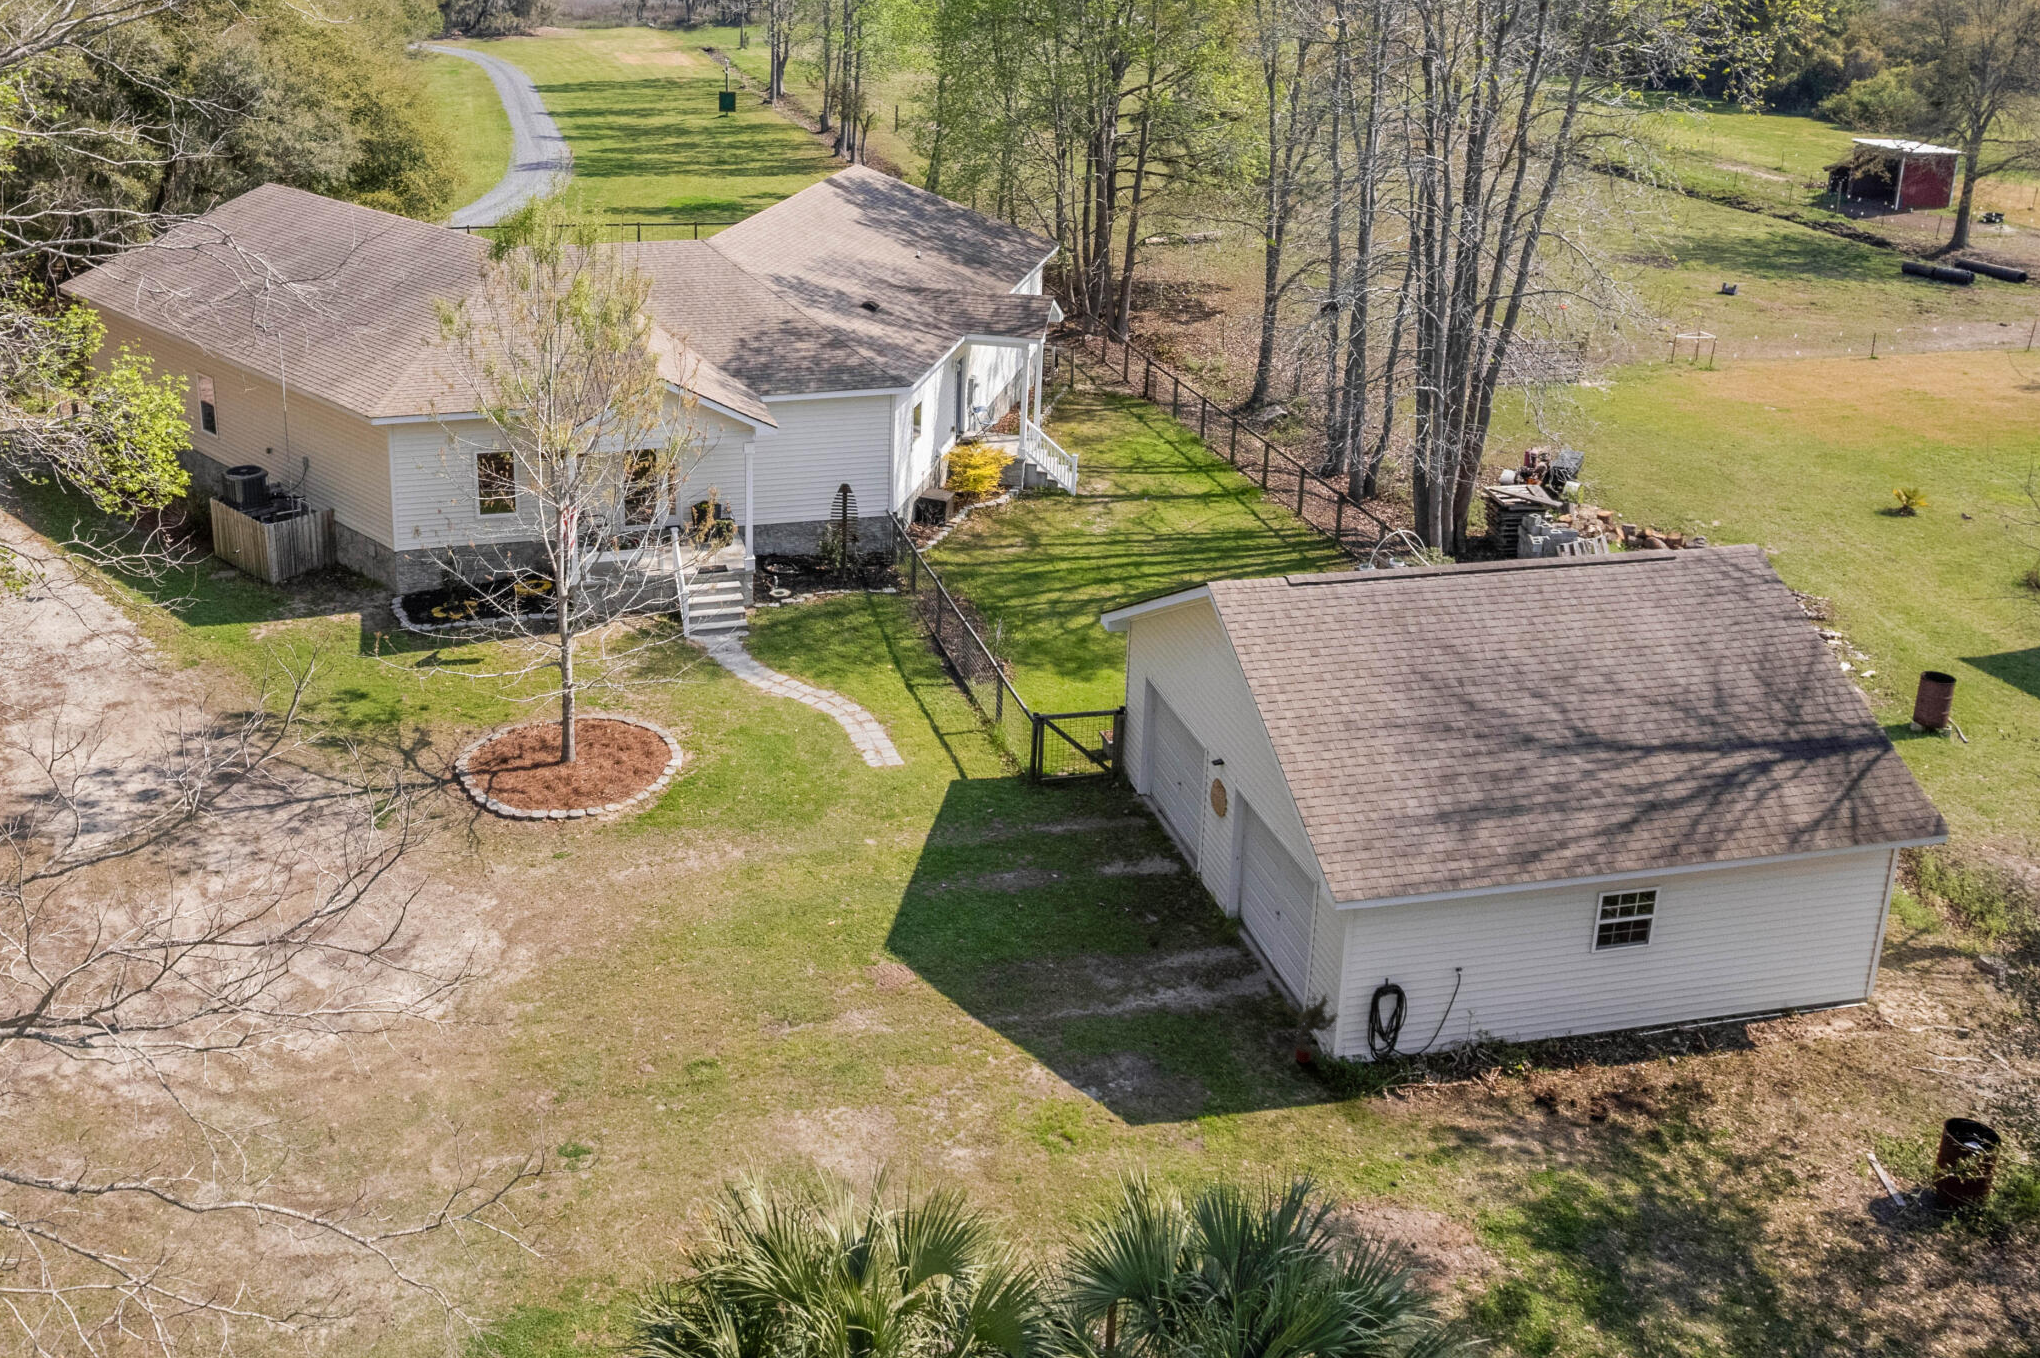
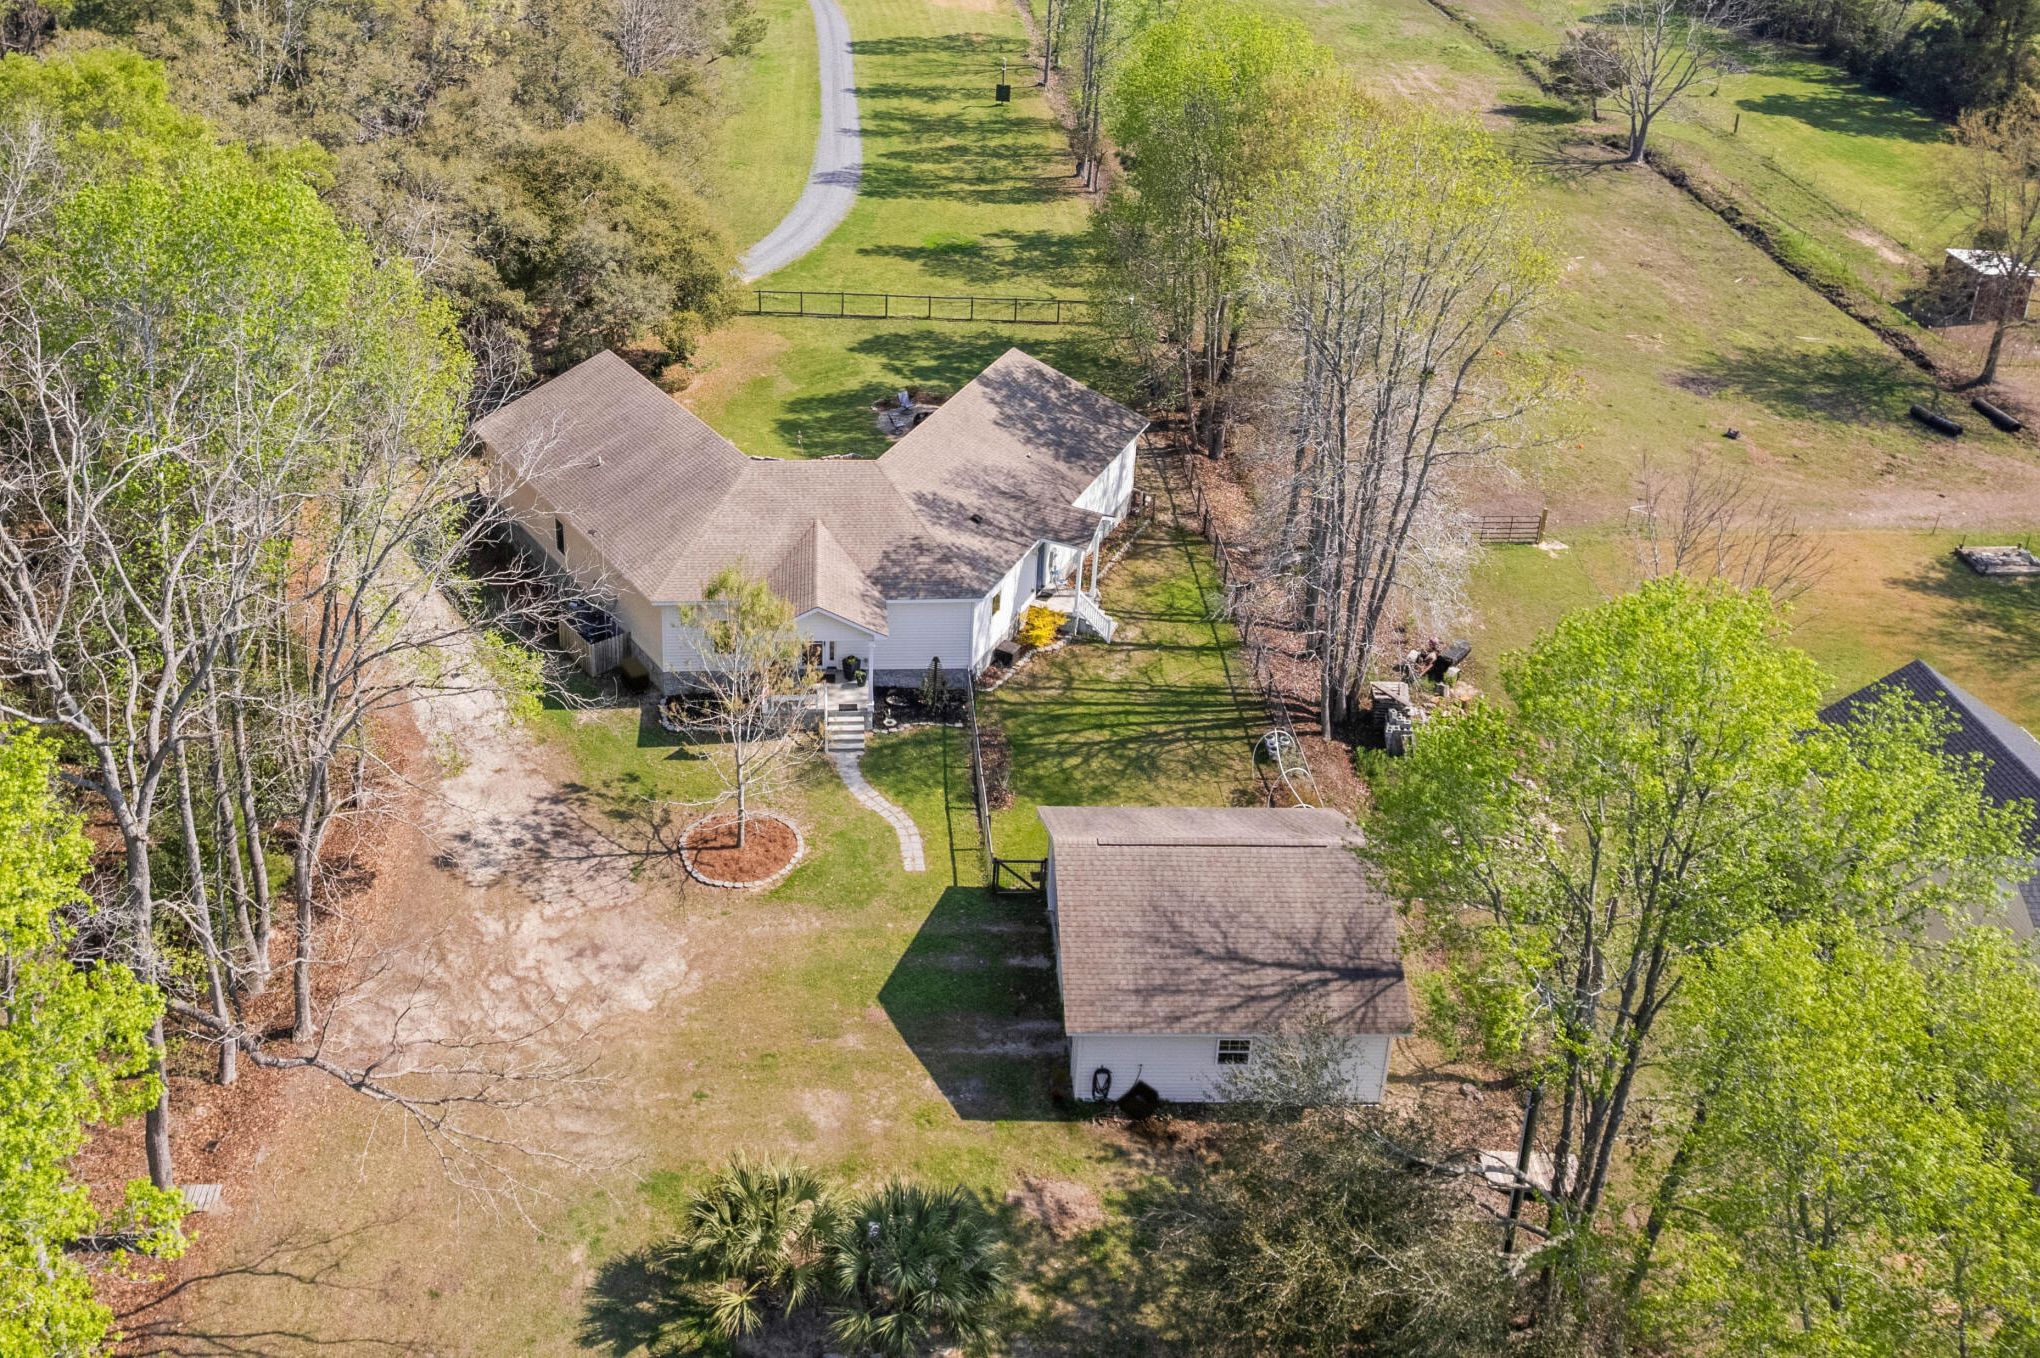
storage bench: none [314,537,371,595] -> present [620,656,650,694]
lounge chair: none [1429,1001,1510,1100] -> present [1117,1080,1159,1127]

